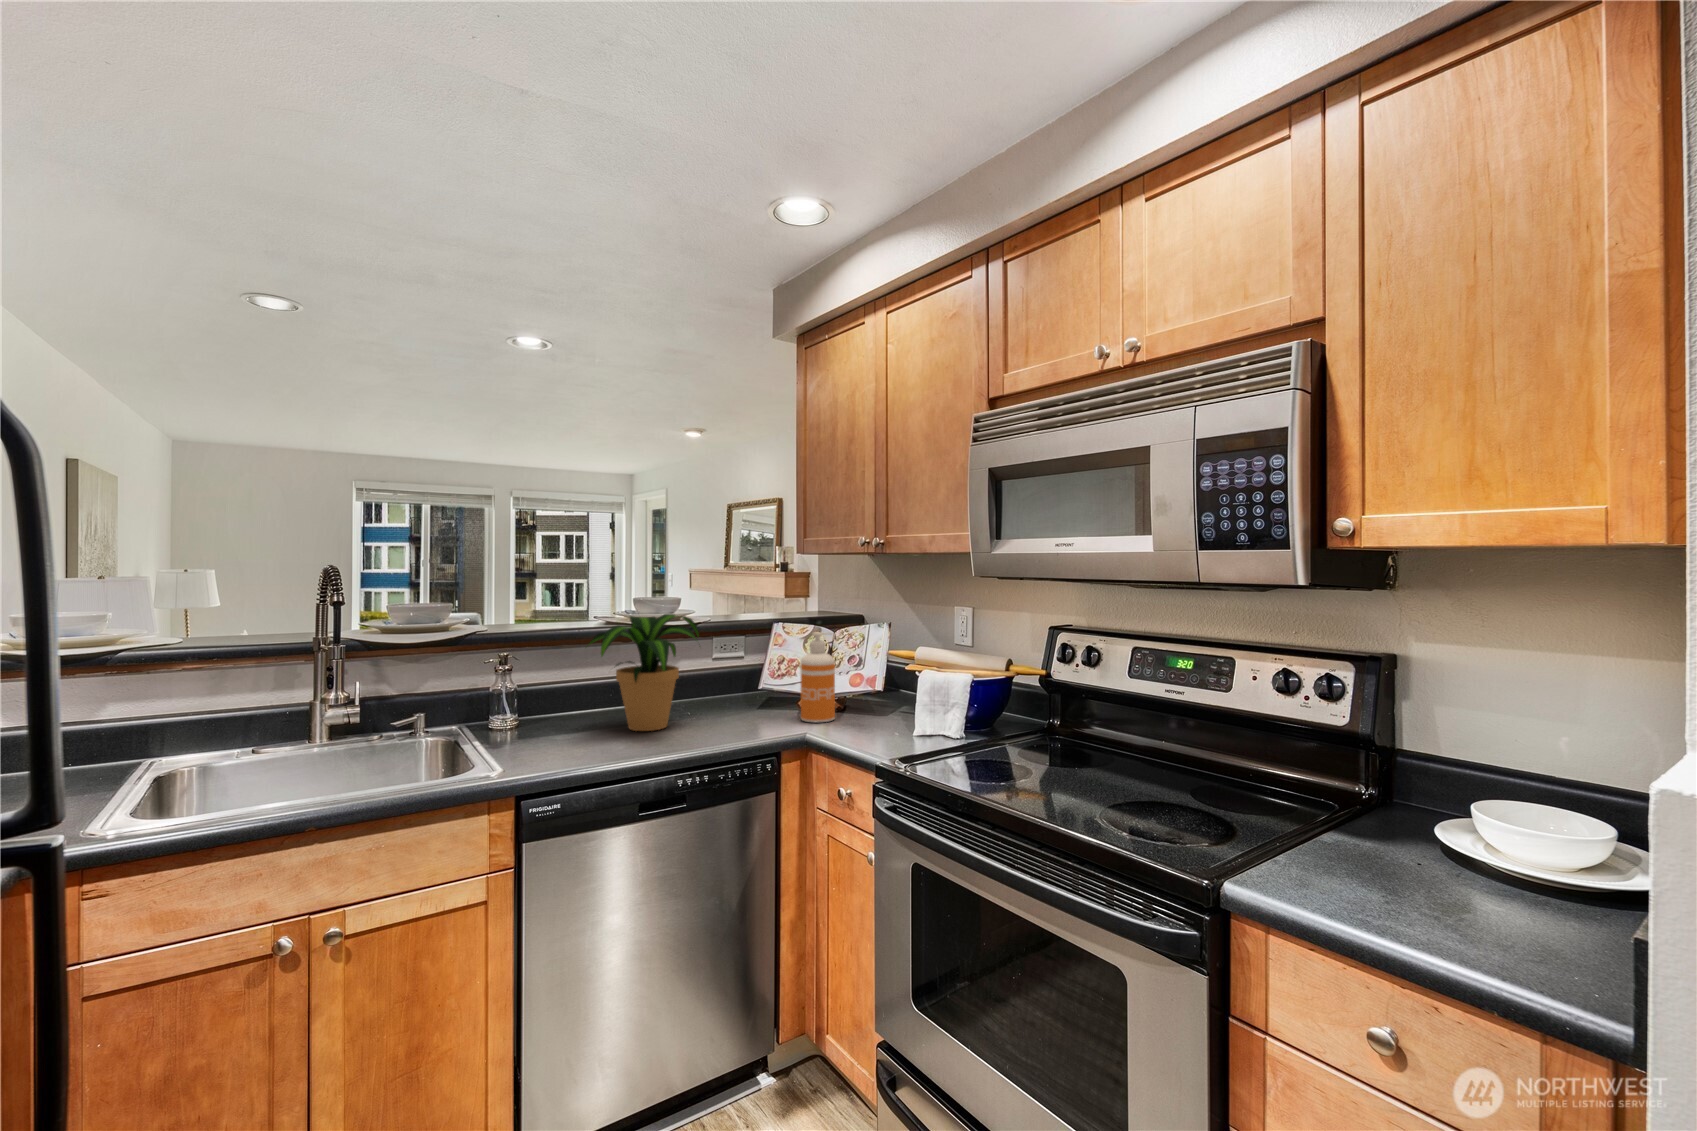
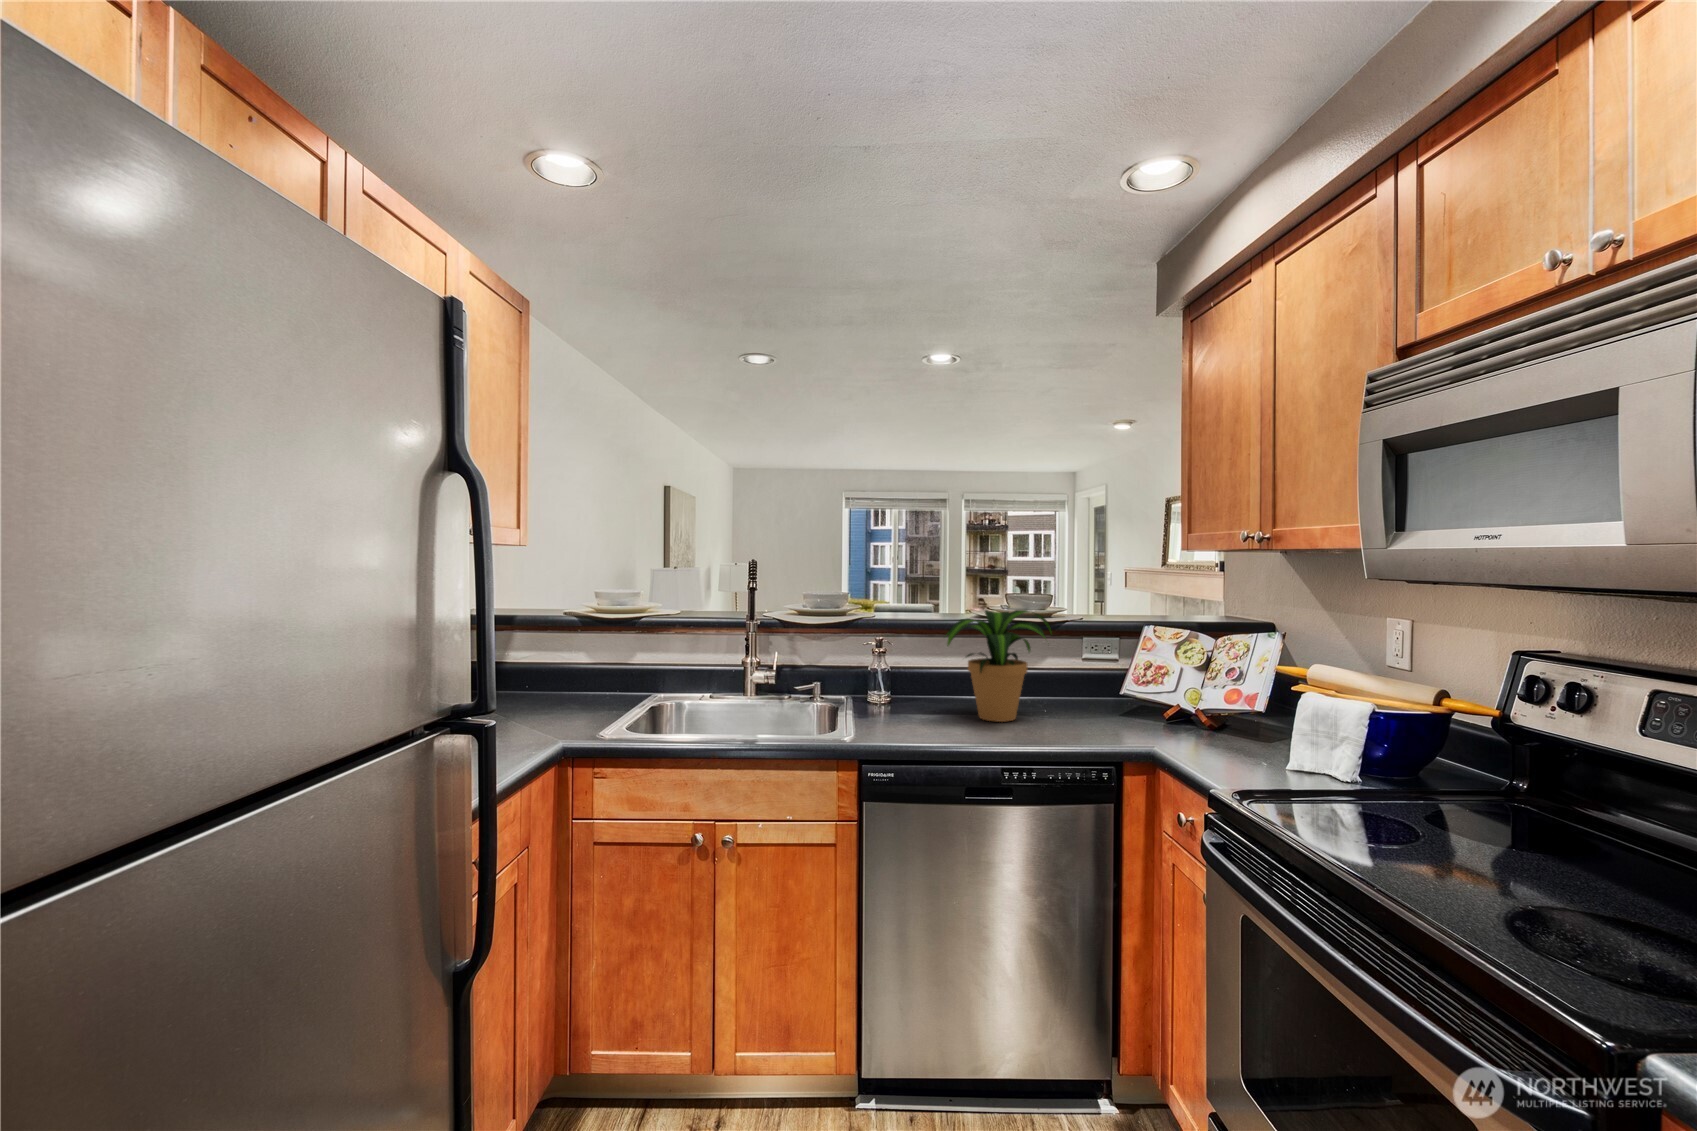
soap dispenser: present [801,632,835,722] -> none [1157,638,1199,738]

